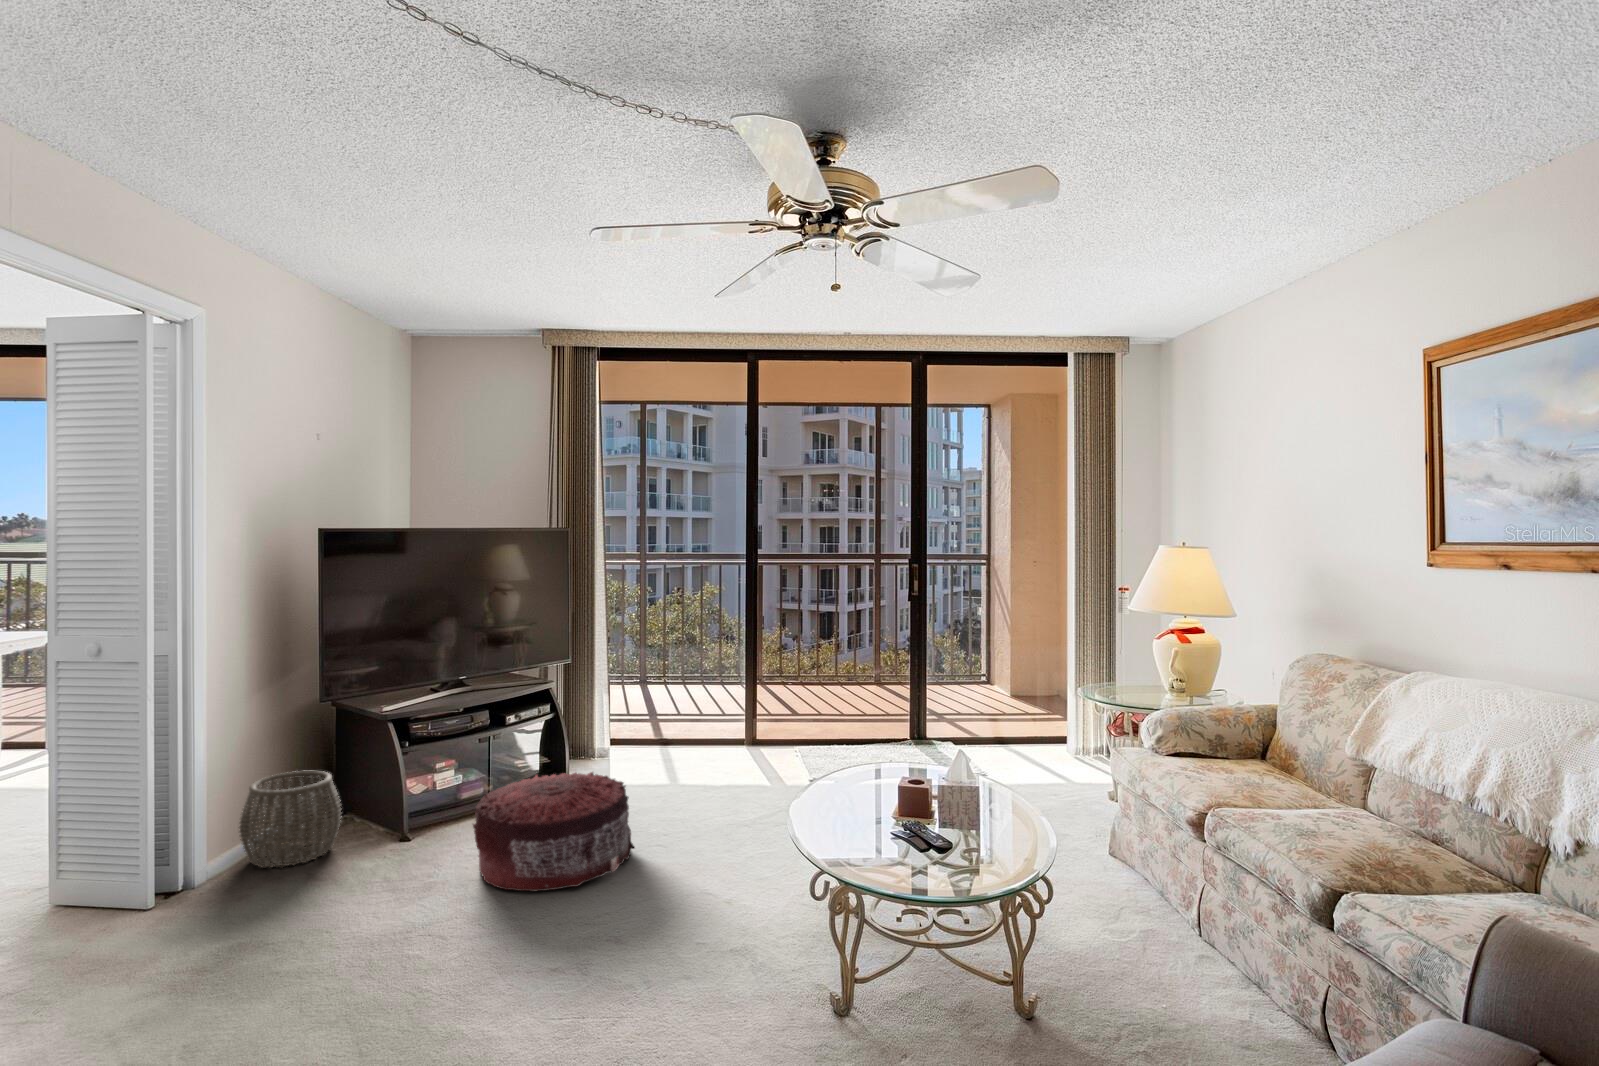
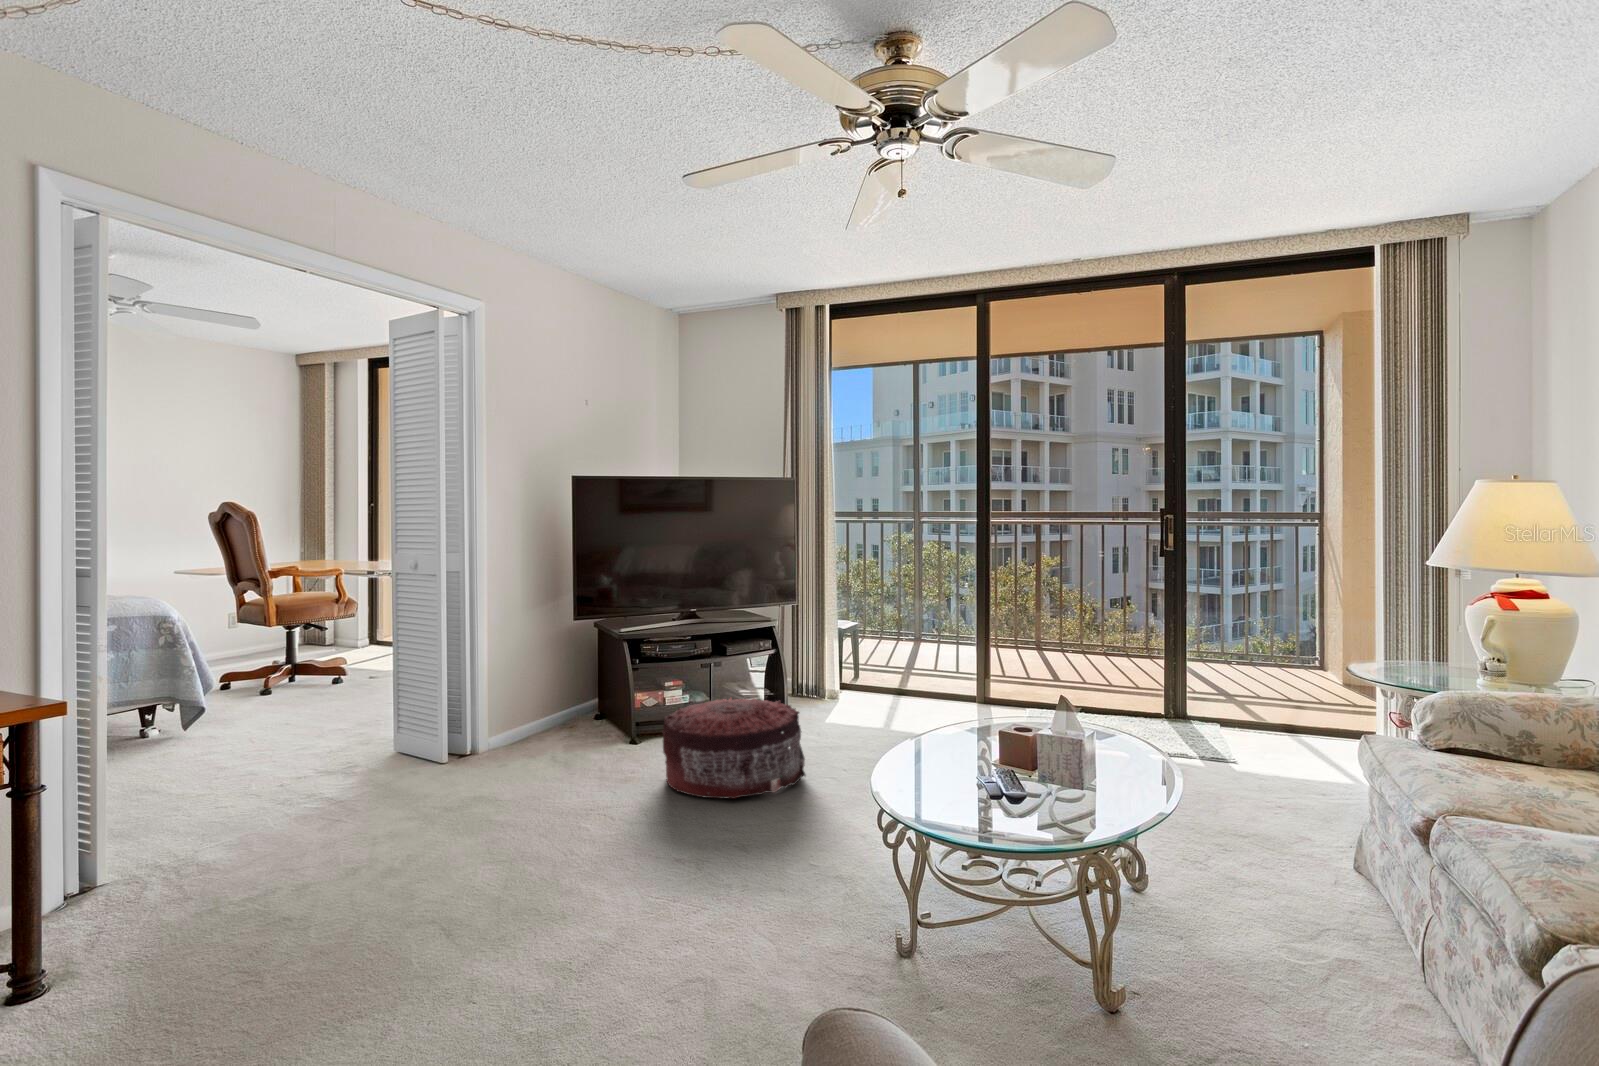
woven basket: present [239,771,341,868] -> none [511,675,588,749]

